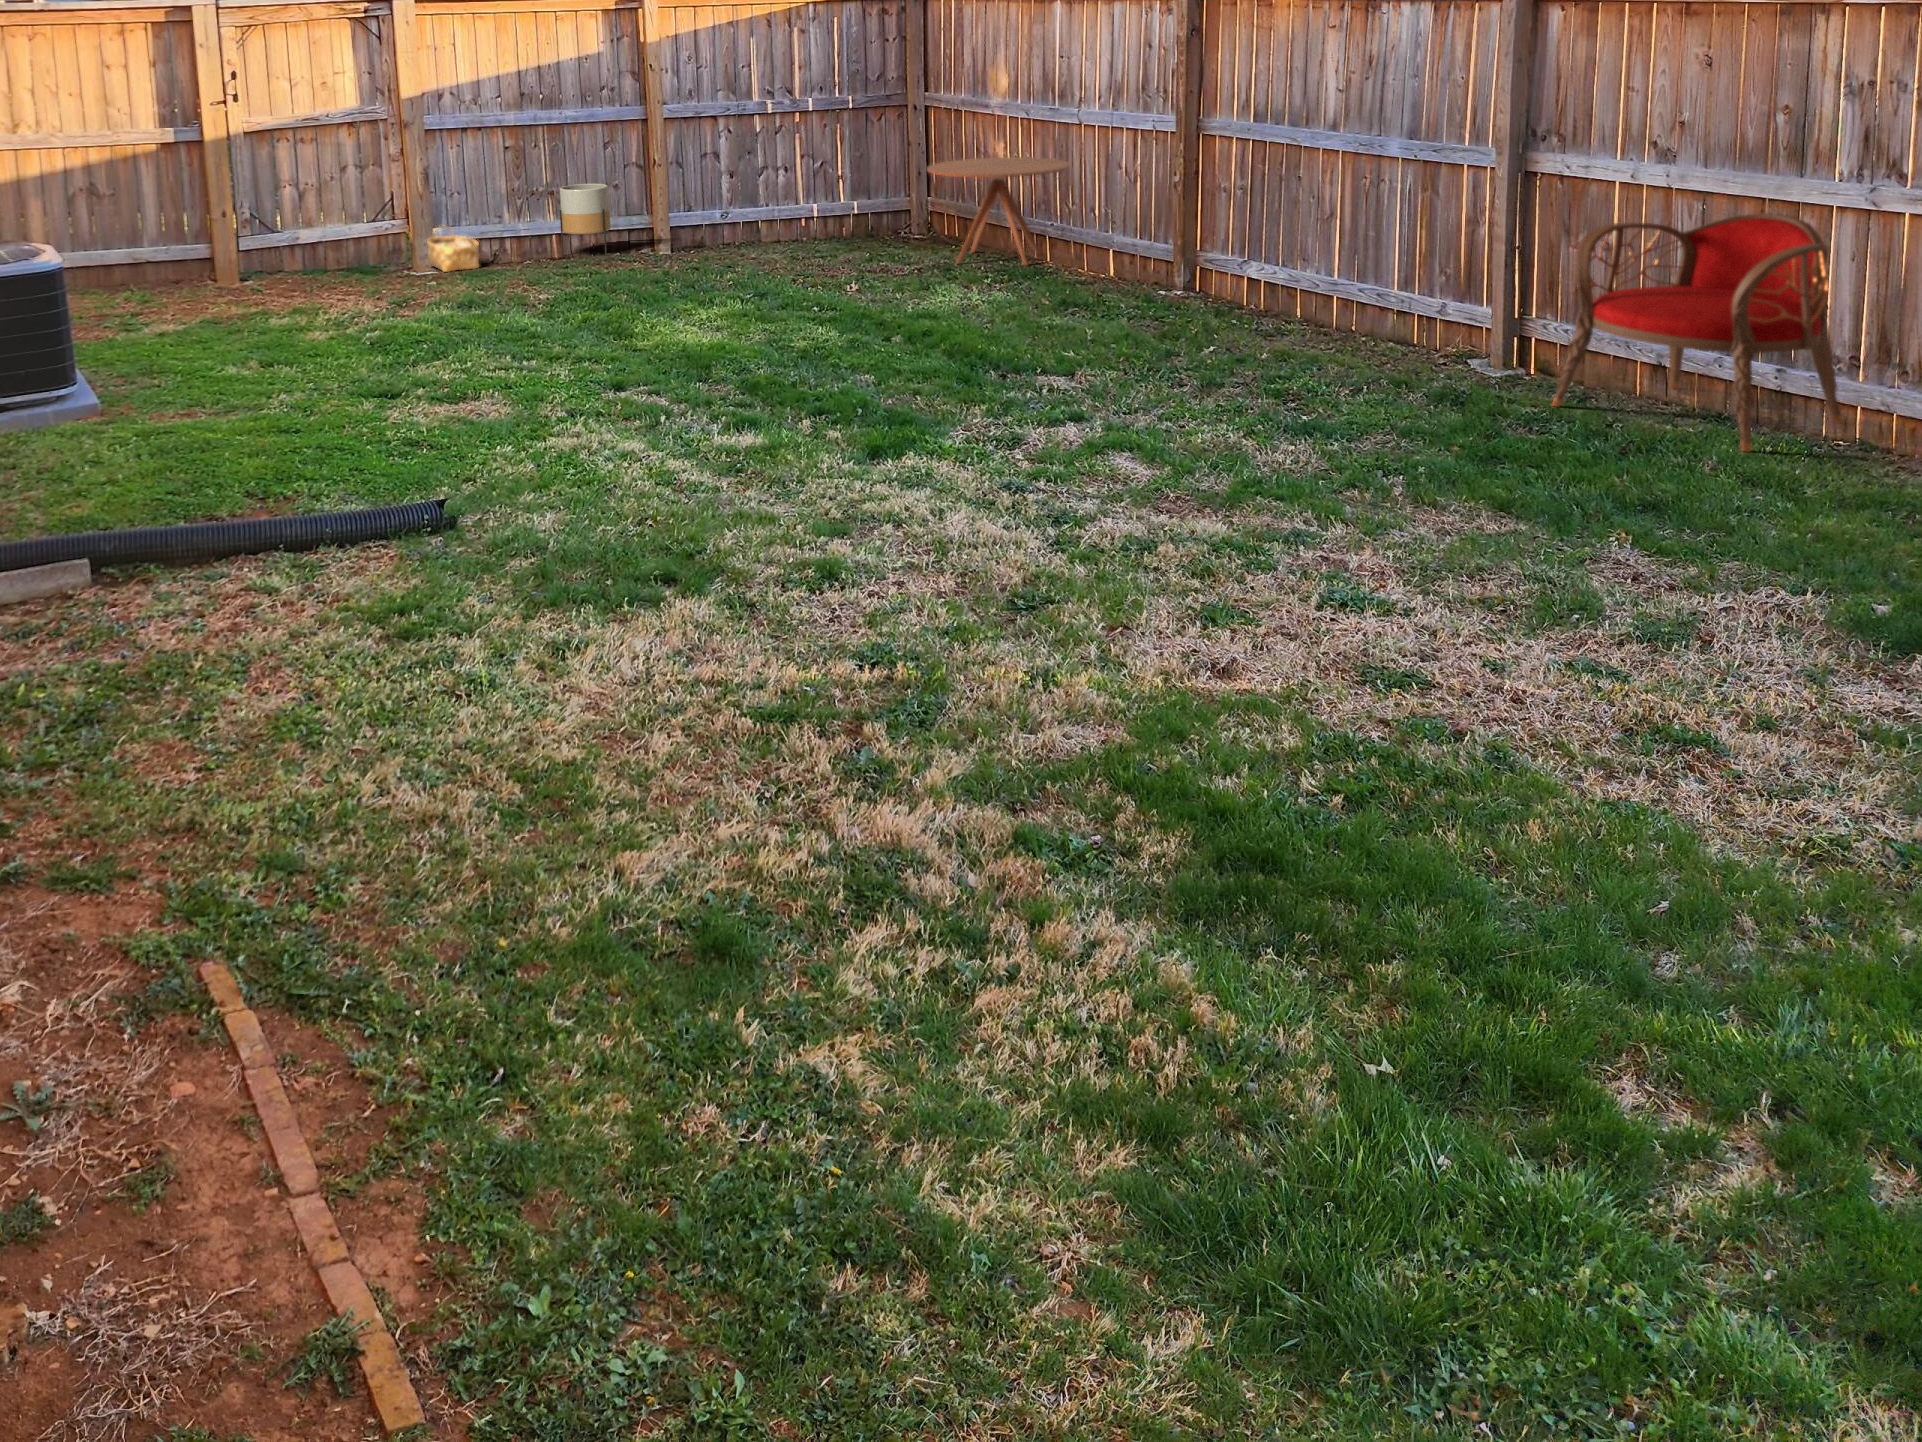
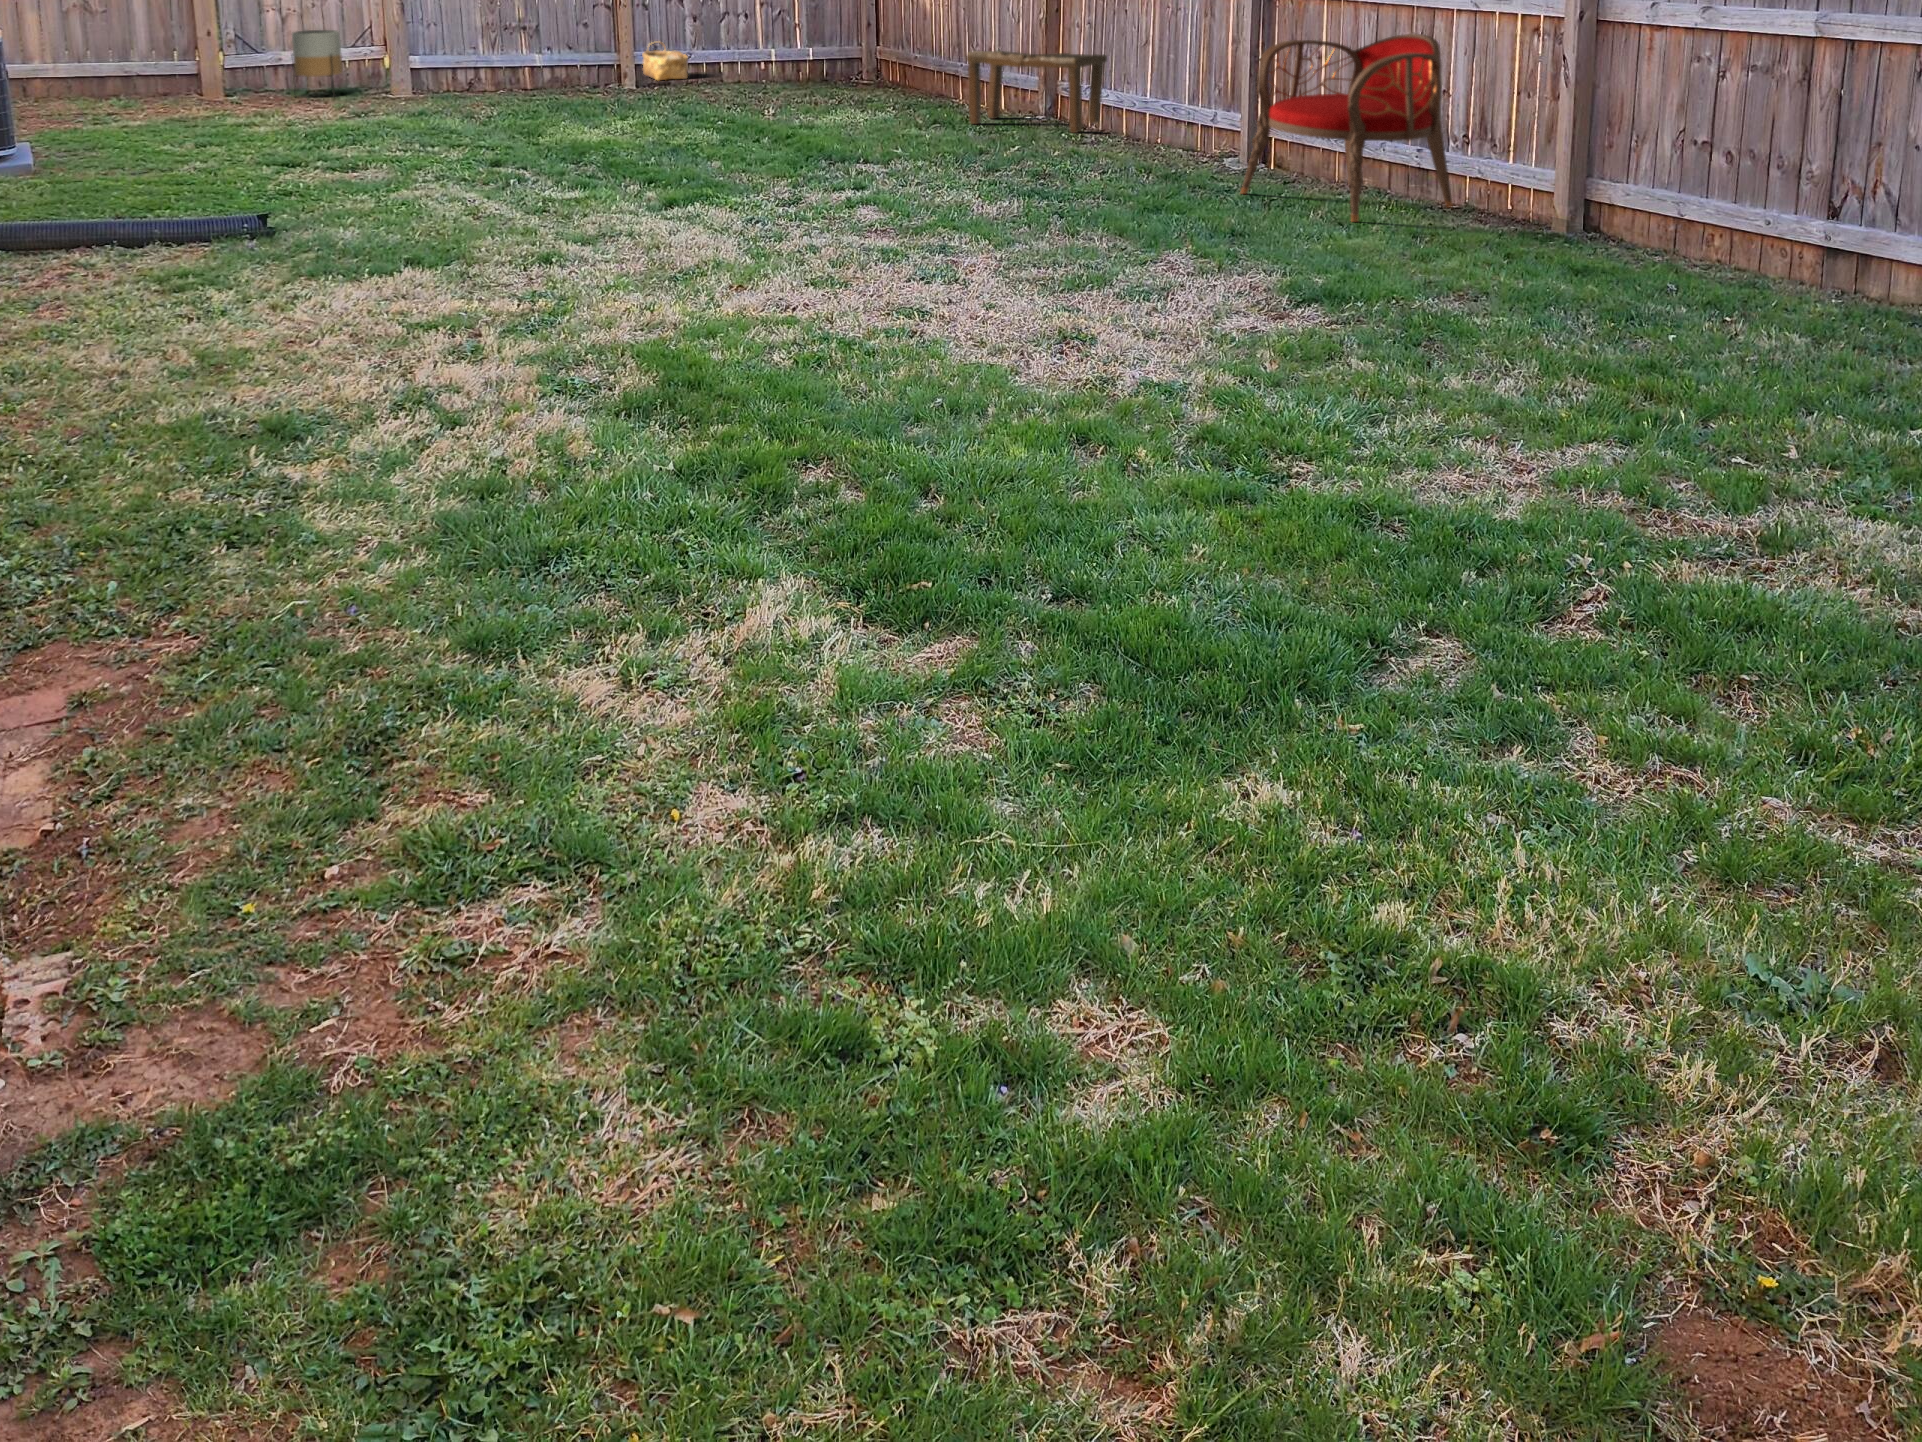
round table: present [927,157,1070,265] -> none [841,6,967,100]
planter: present [560,184,611,256] -> present [292,30,343,94]
bench: none [1111,214,1279,311] -> present [967,50,1107,133]
woven basket: present [427,227,479,272] -> present [642,43,688,80]

